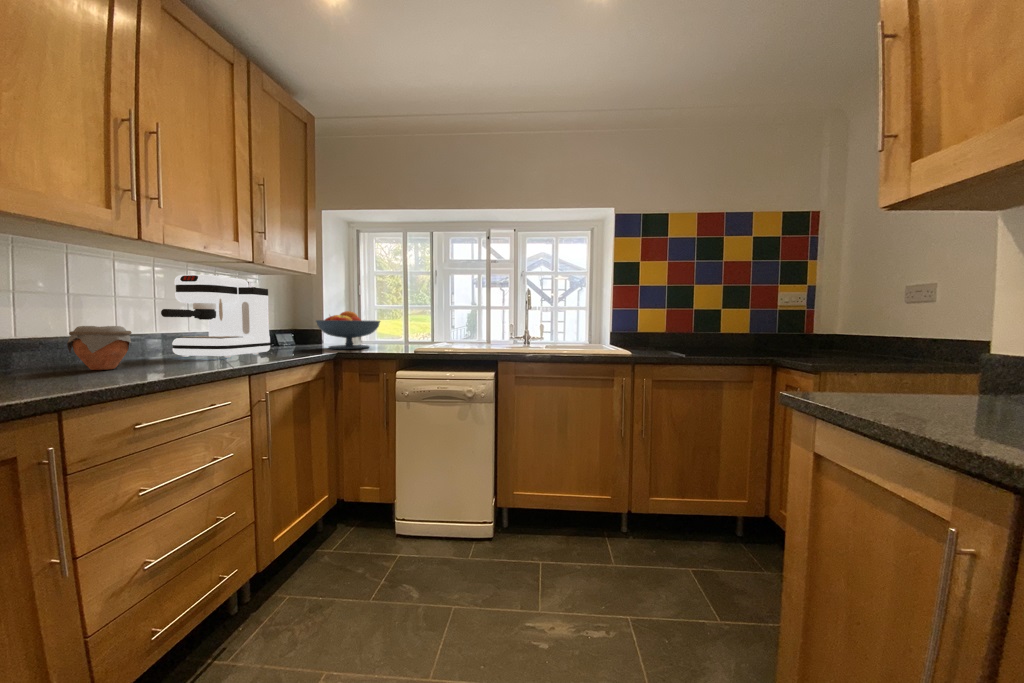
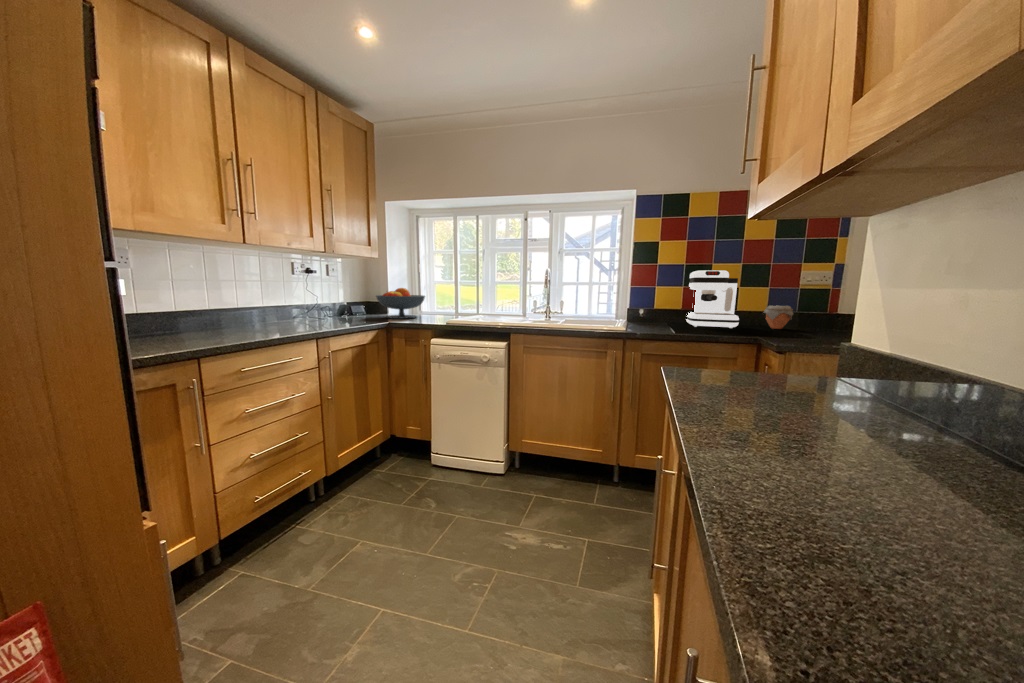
coffee maker: present [161,275,270,358] -> present [686,270,739,328]
jar: present [67,326,132,370] -> present [763,305,793,329]

